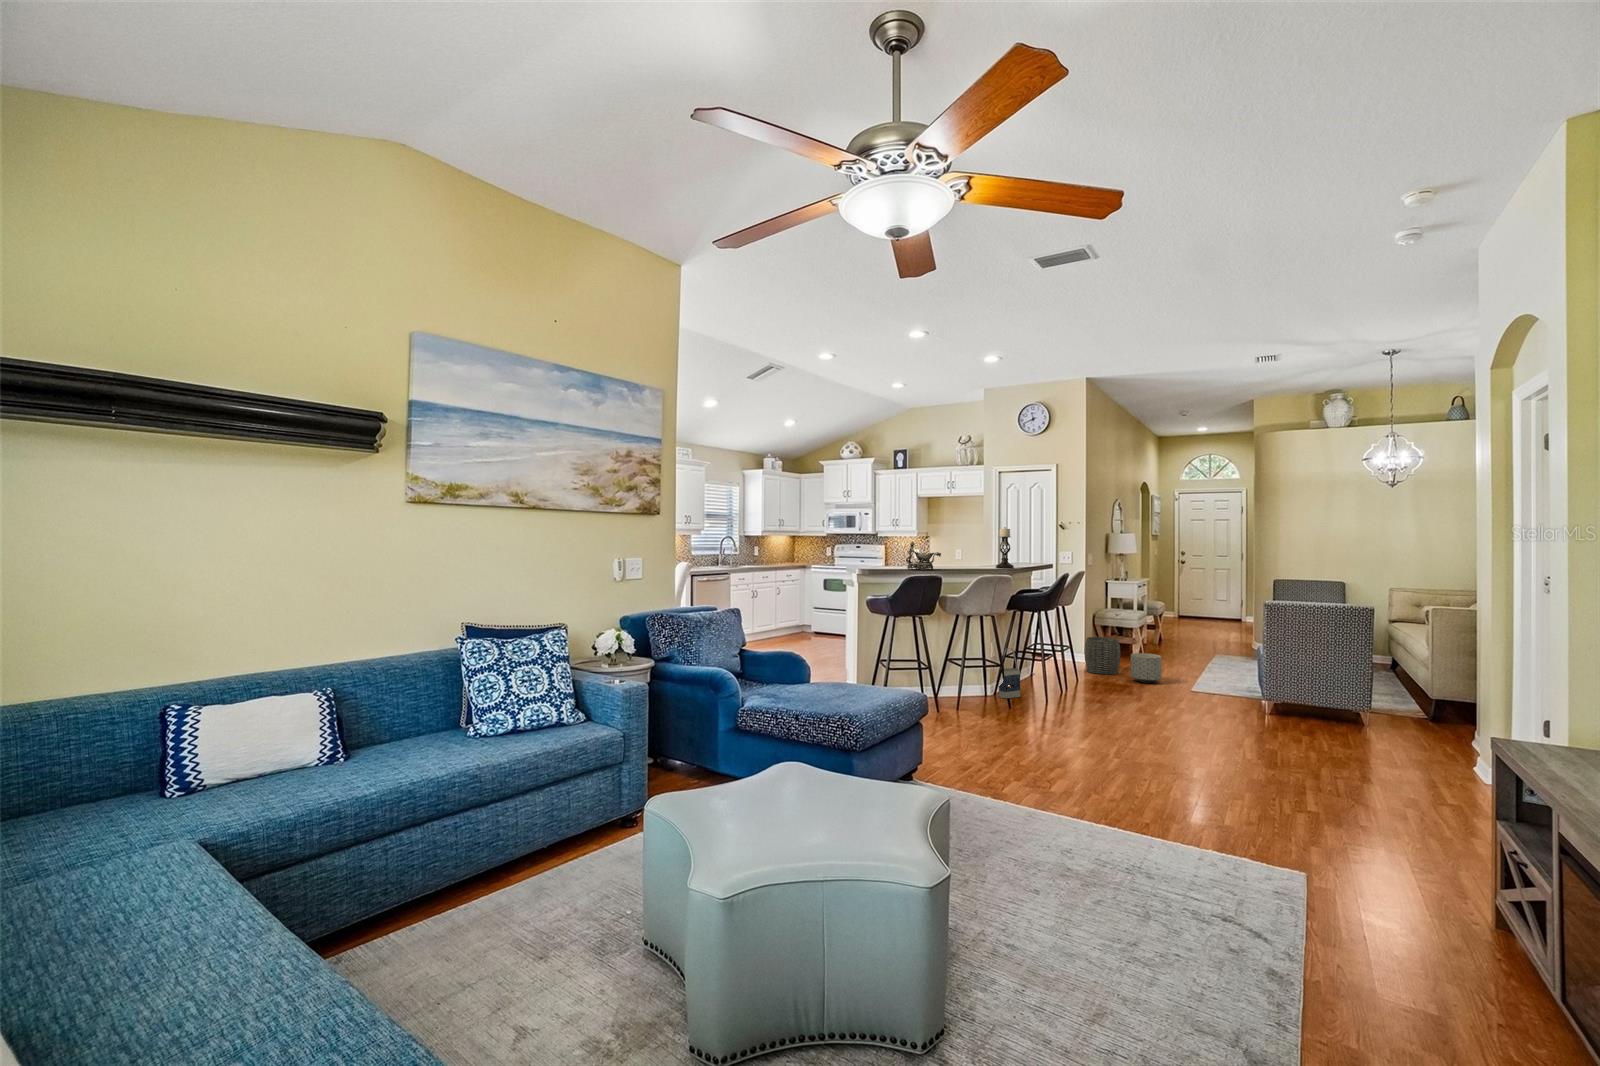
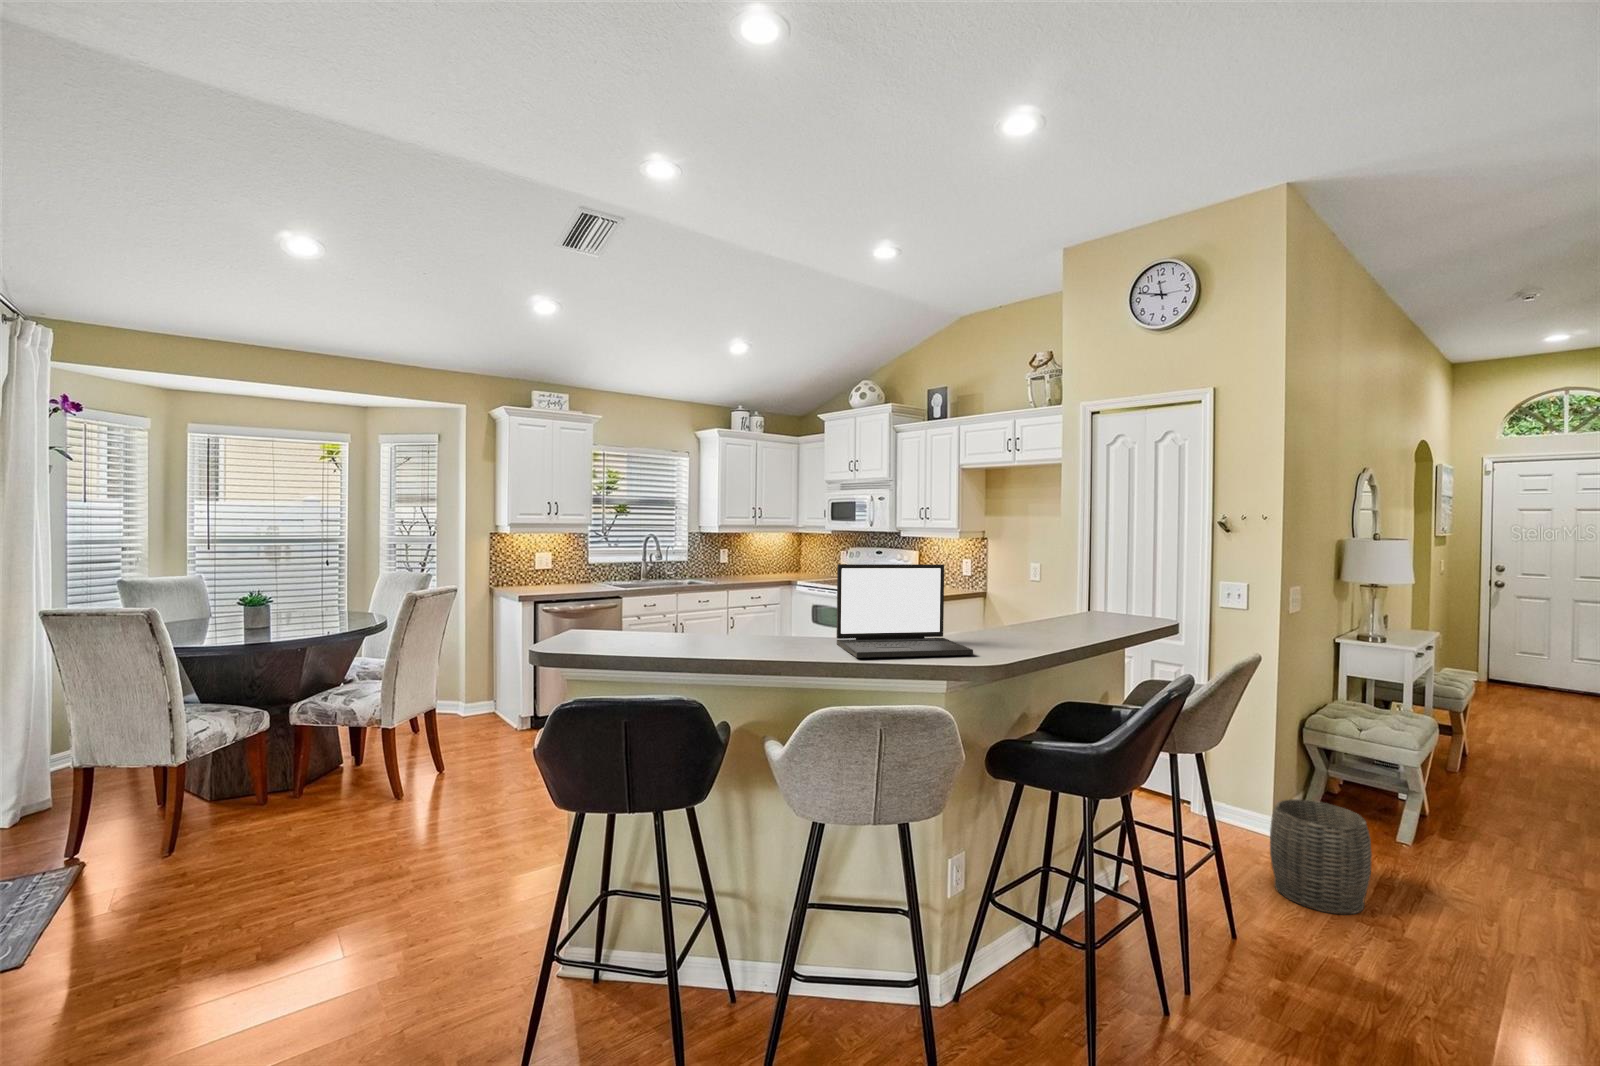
candle holder: present [996,527,1014,568] -> none [994,533,1043,646]
laptop: none [945,539,997,570] -> present [837,564,973,658]
decorative bowl: present [906,542,941,570] -> none [710,572,805,653]
bag: present [999,648,1020,698] -> none [971,886,1035,1041]
planter: present [1131,653,1161,683] -> none [1405,883,1512,989]

